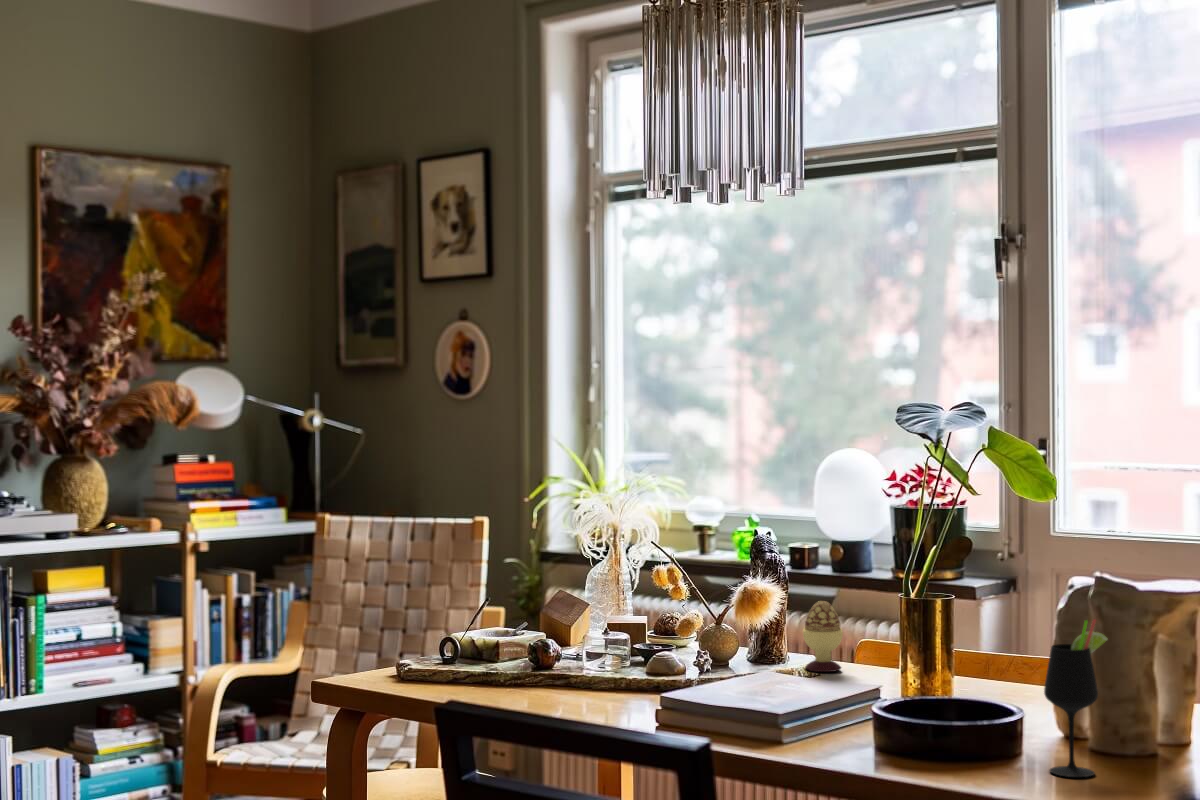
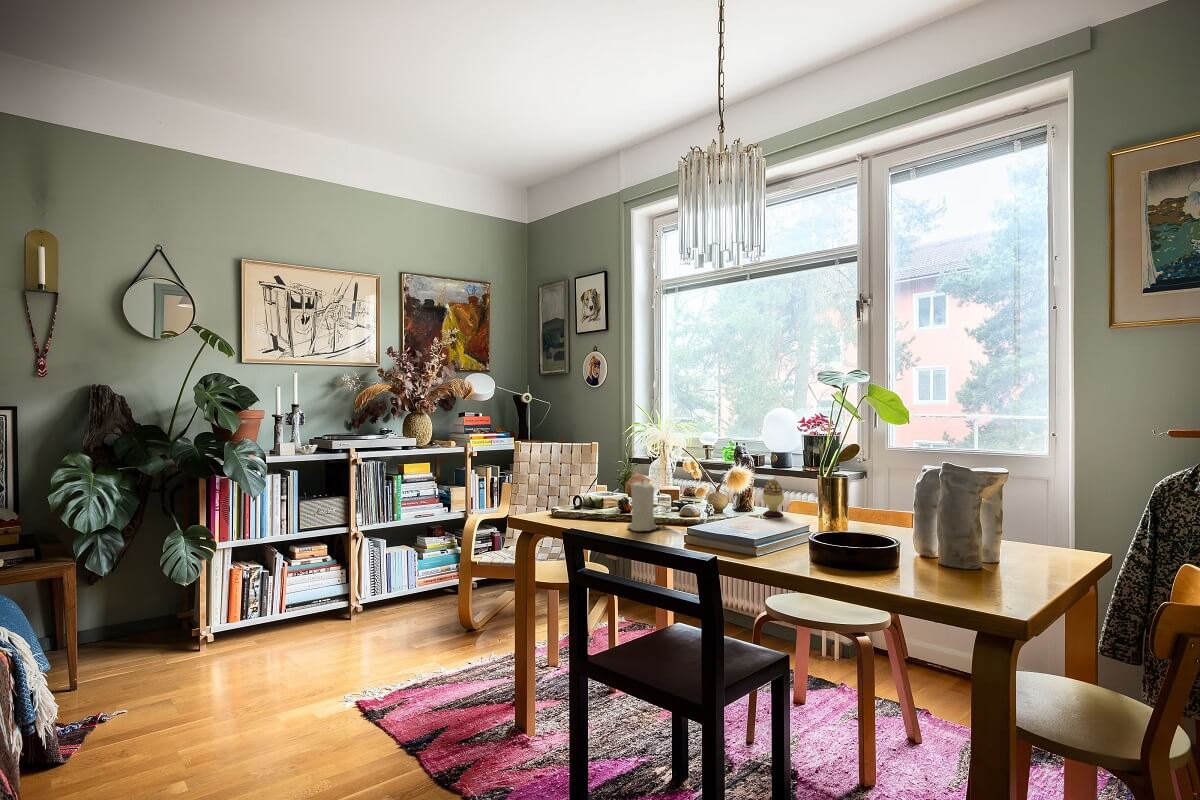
candle: none [548,607,606,704] -> present [627,481,657,531]
wine glass: present [1044,619,1108,777] -> none [919,488,960,583]

